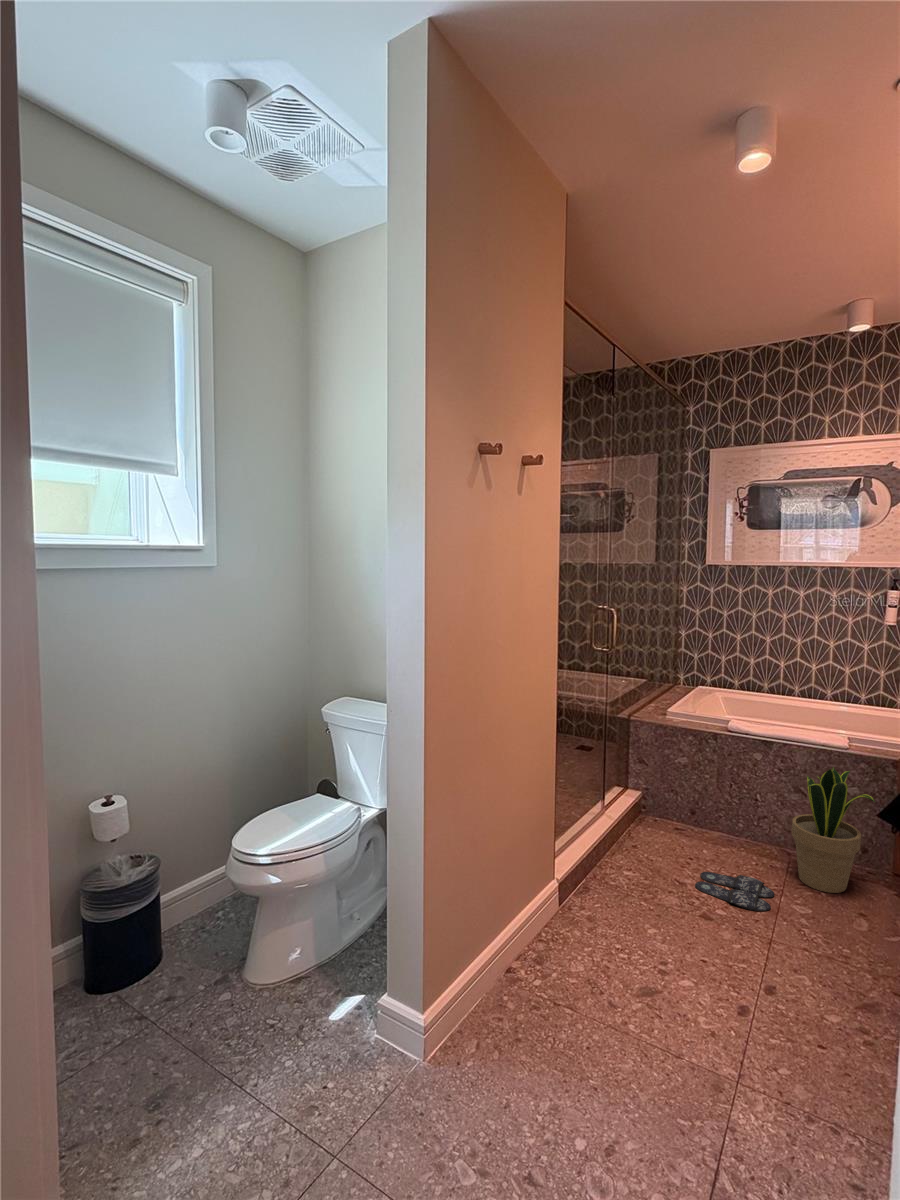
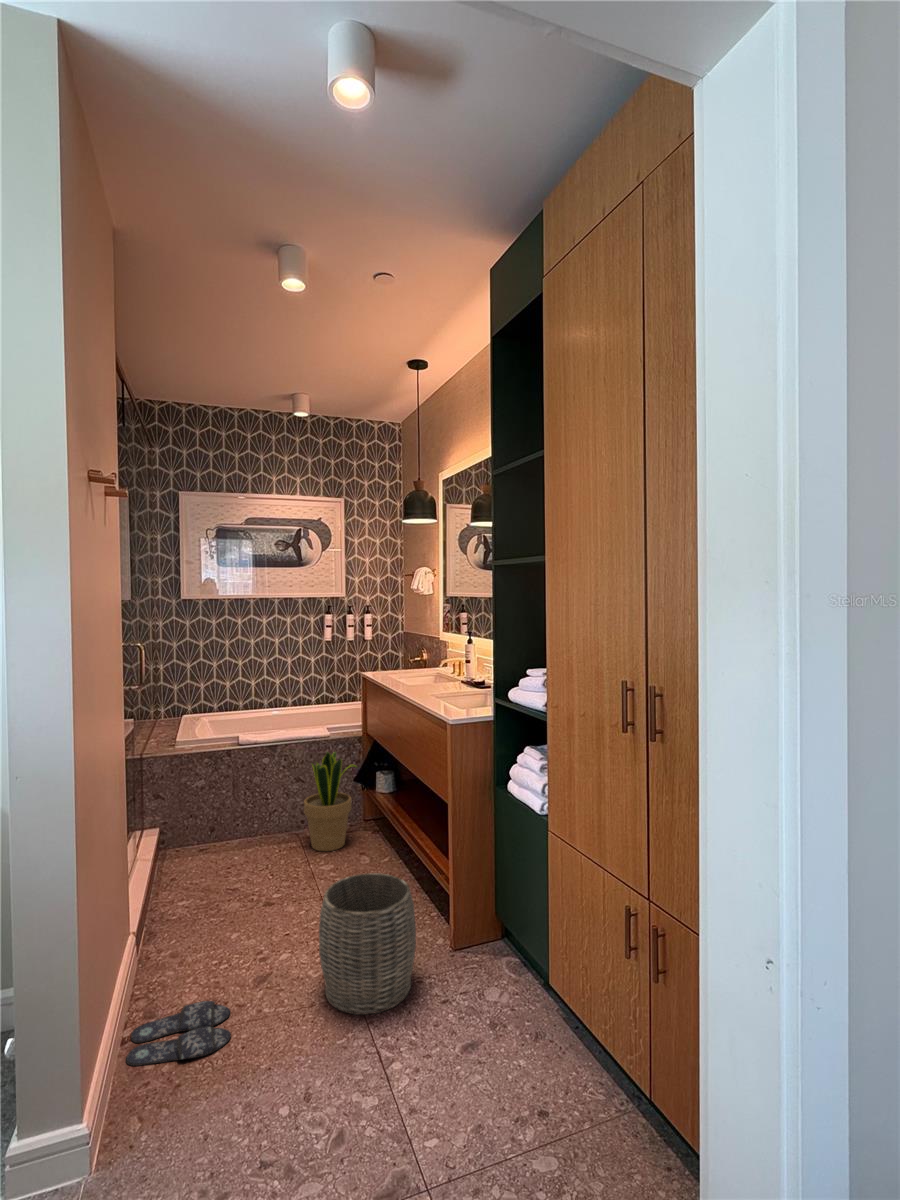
slippers: present [695,872,774,911] -> present [126,1001,231,1066]
woven basket: none [695,933,835,1135] -> present [319,873,416,1015]

